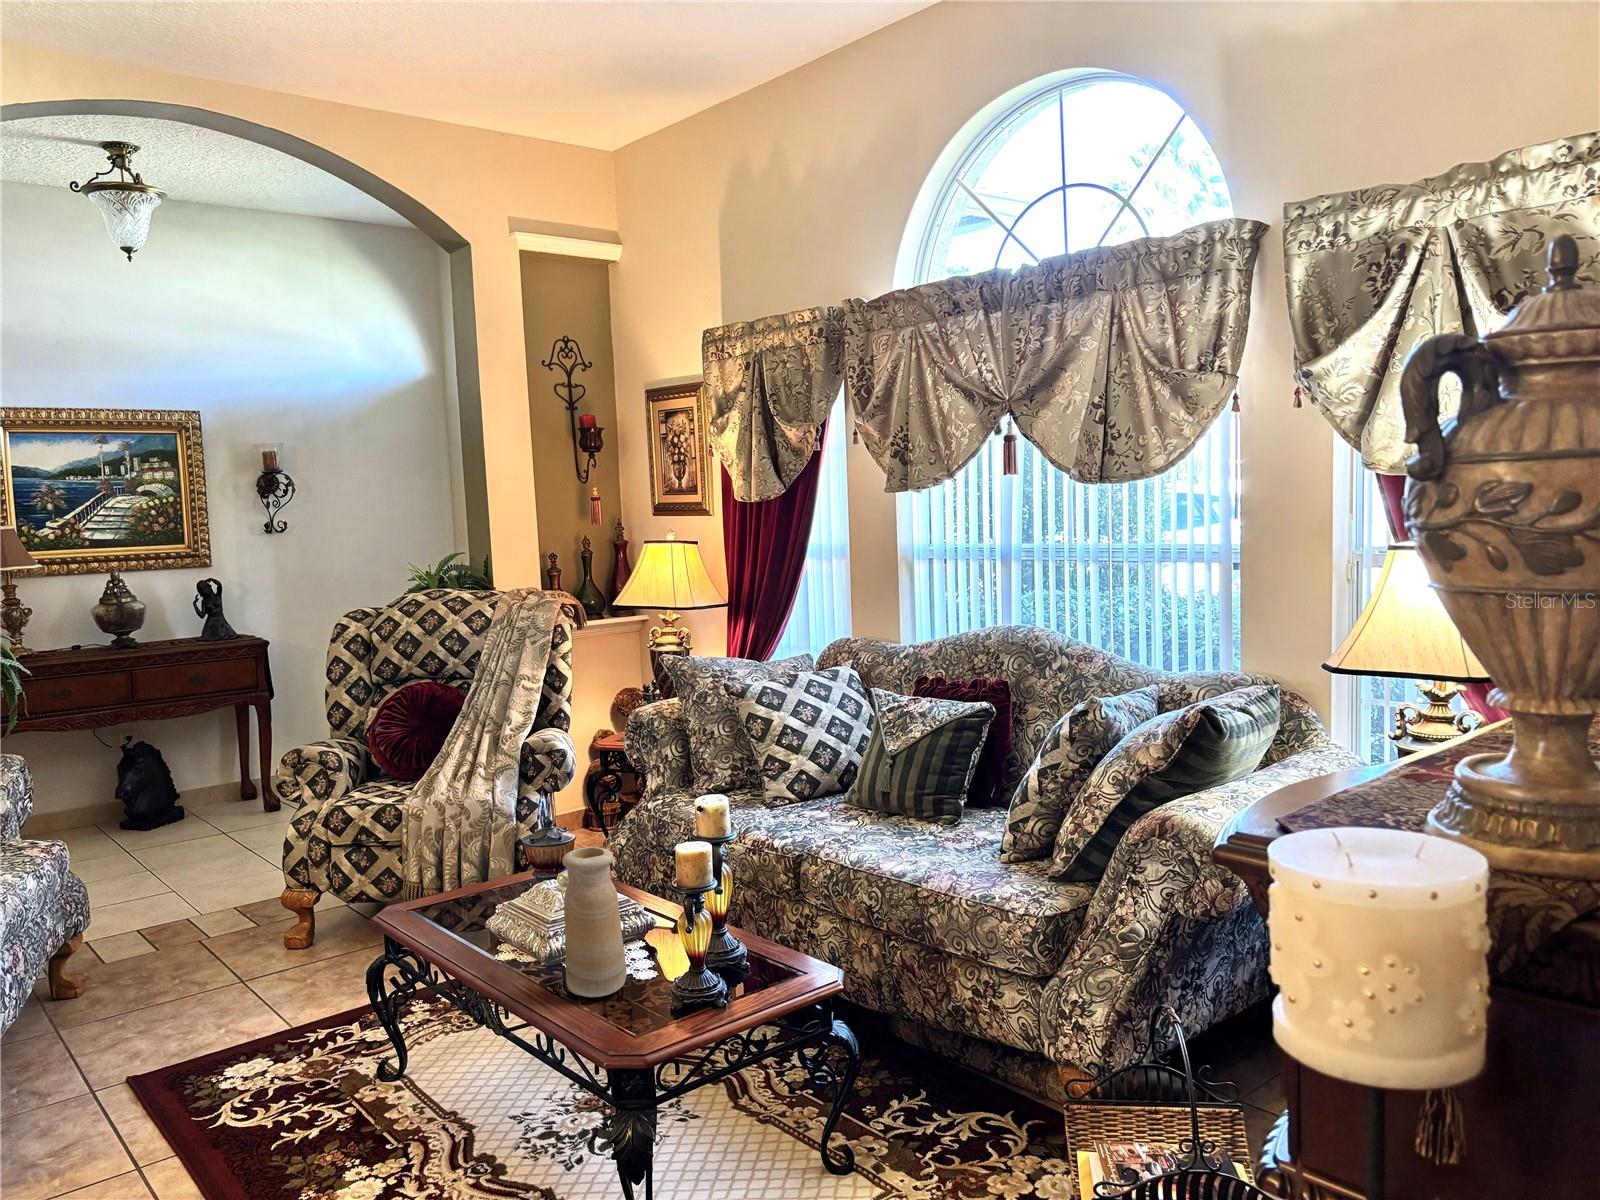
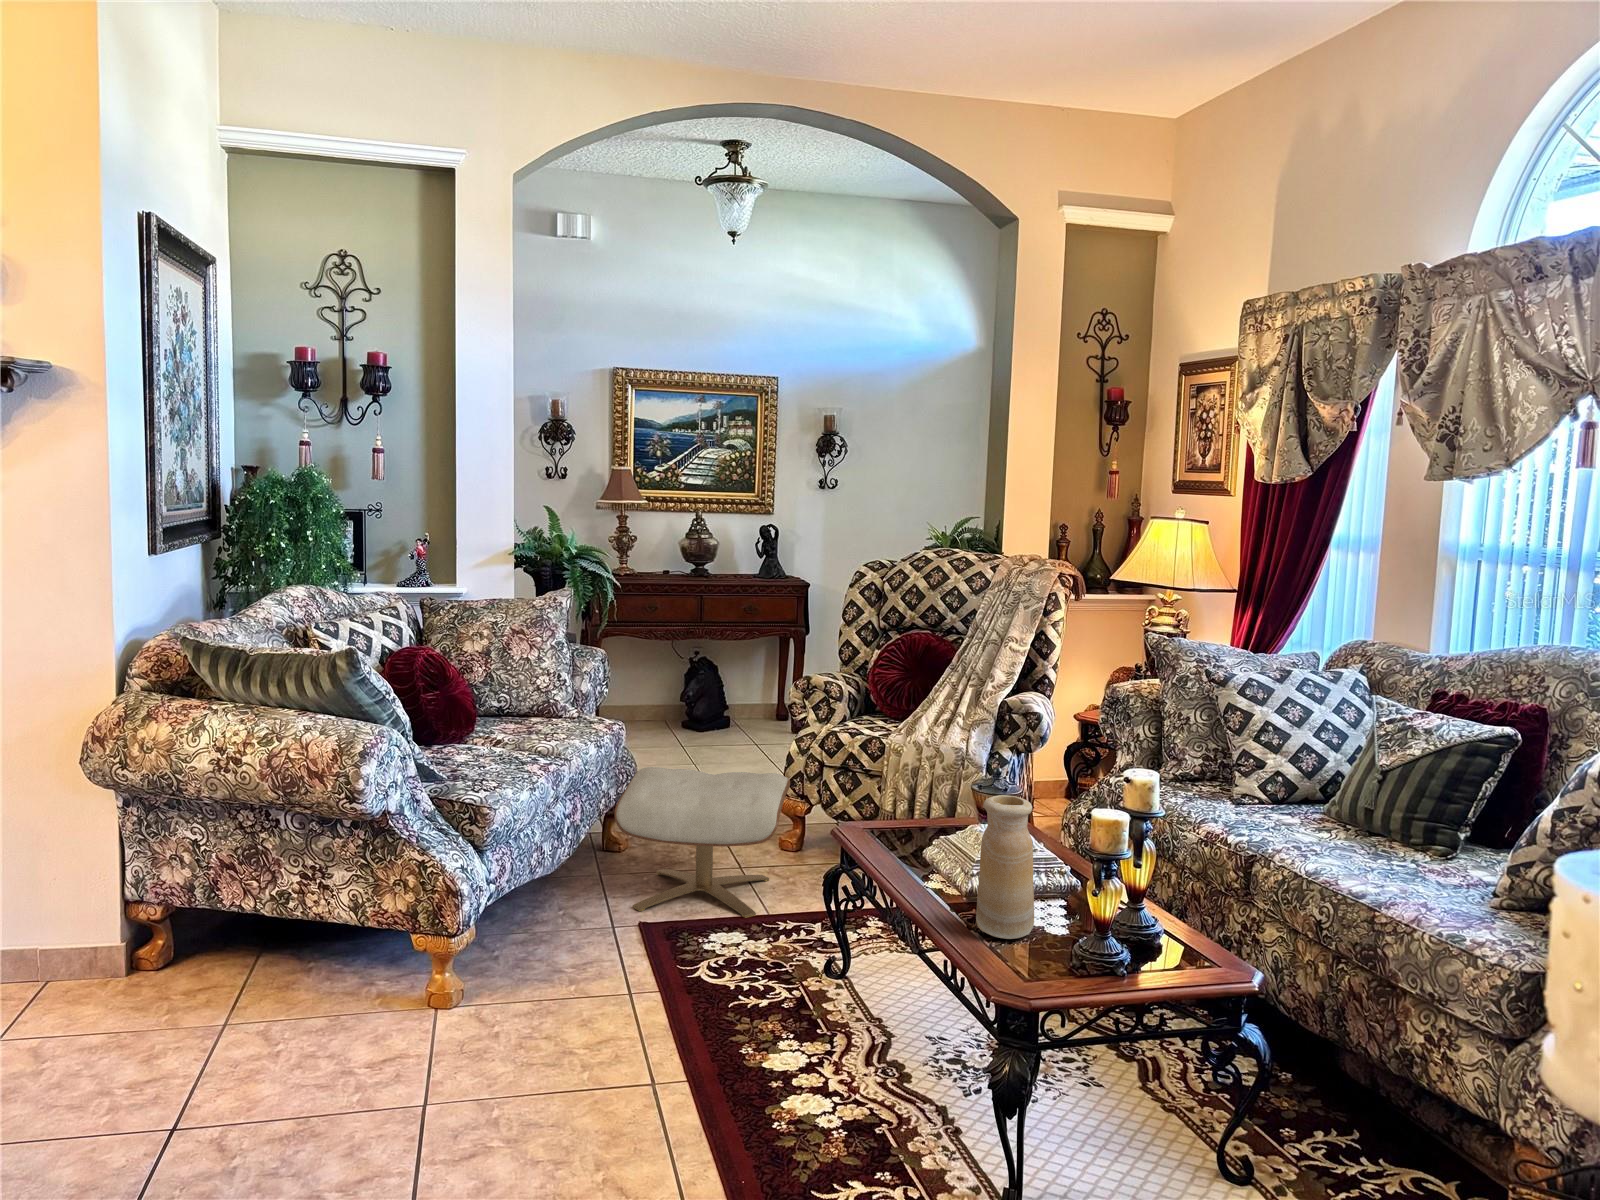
ottoman: none [73,866,296,1065] -> present [614,767,790,918]

